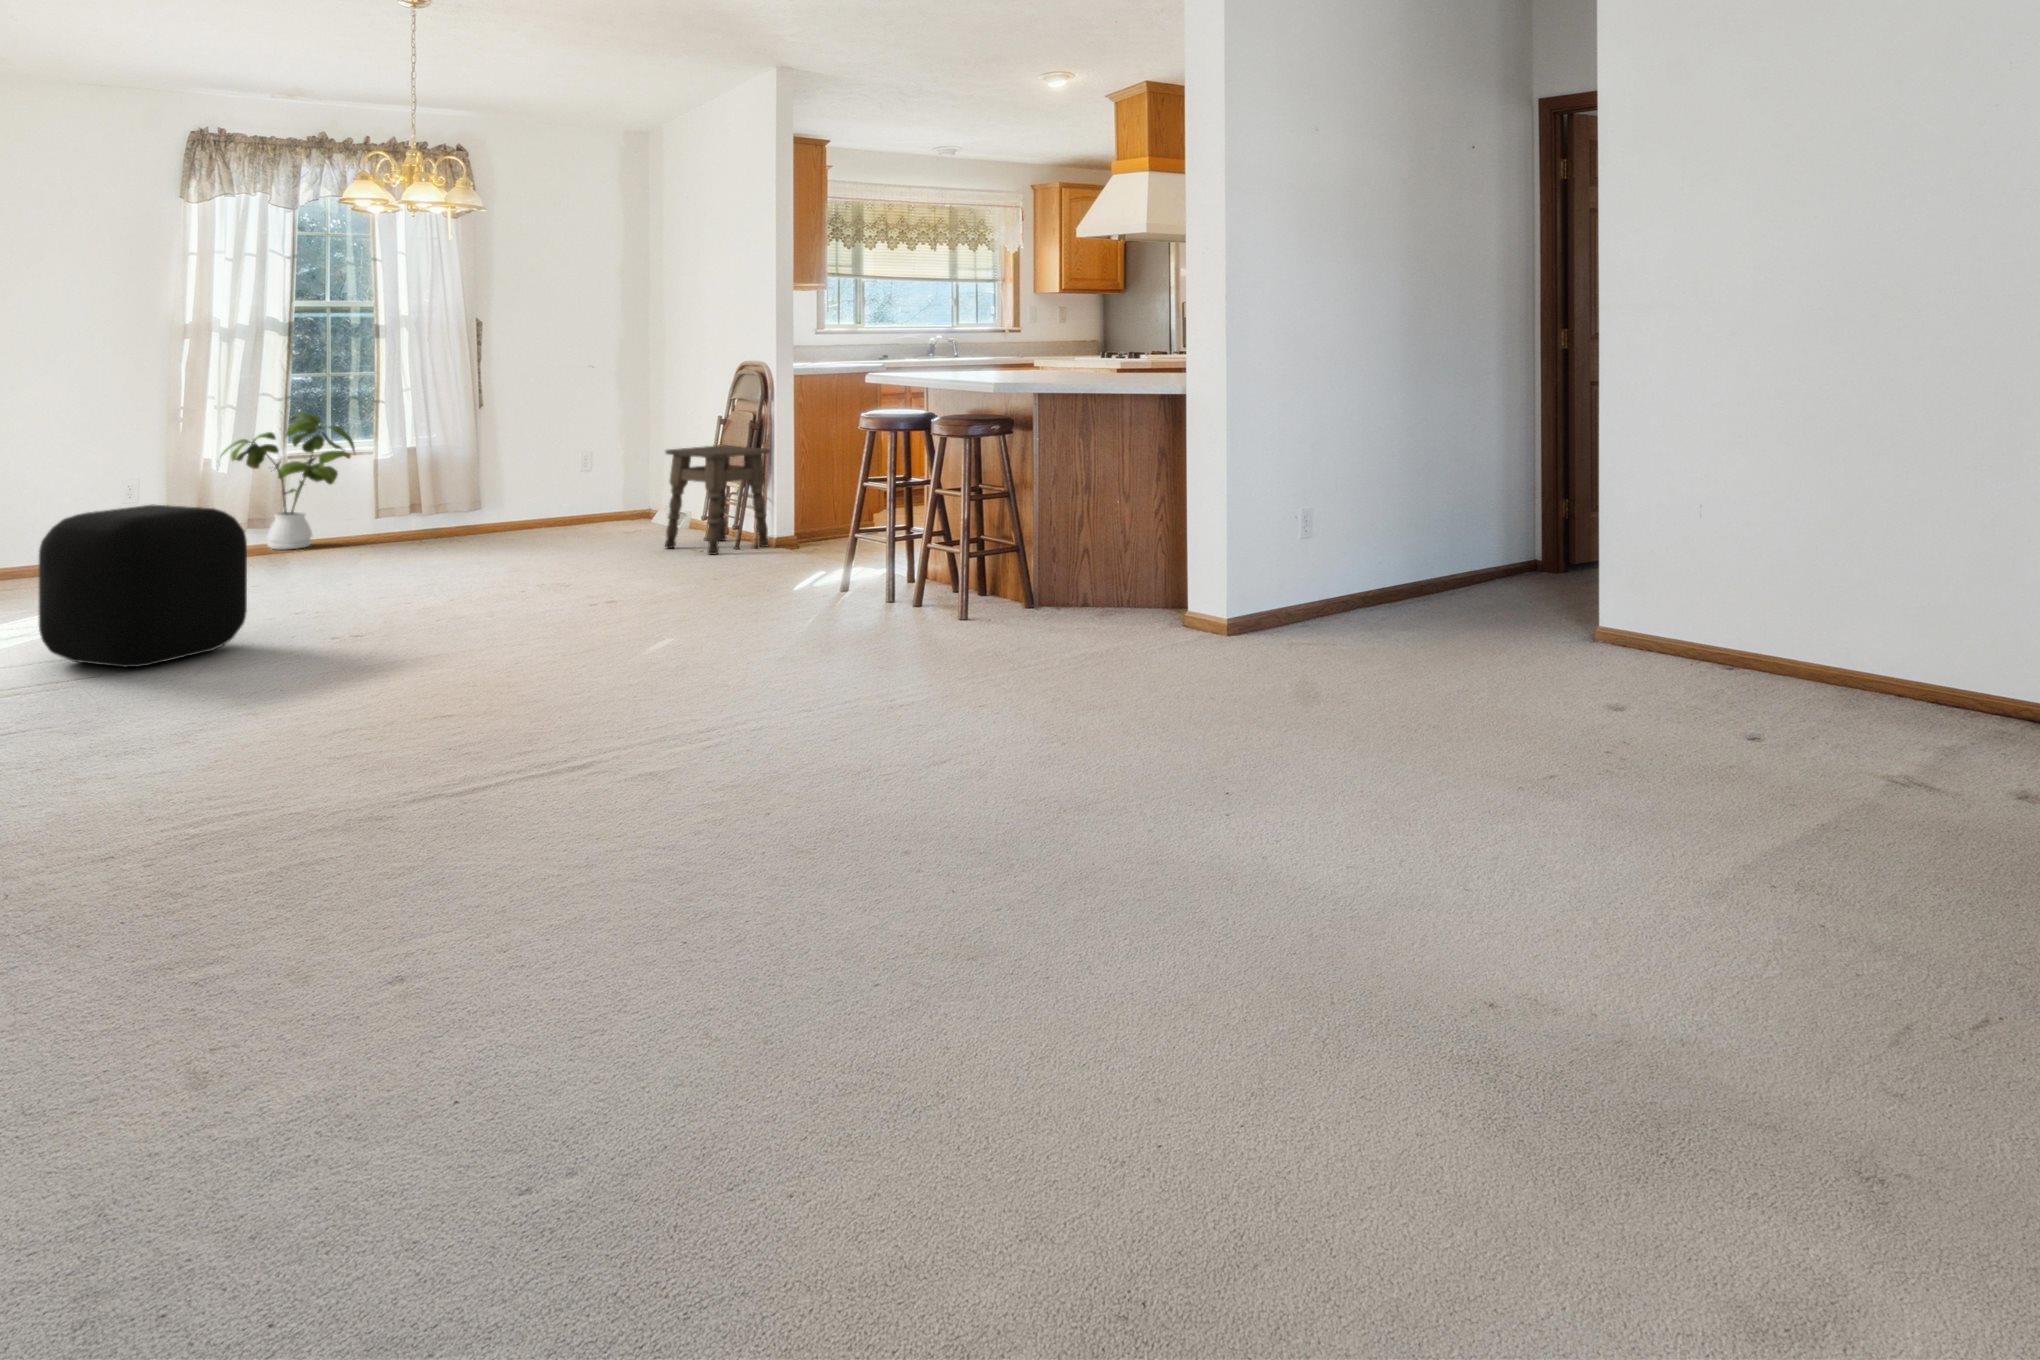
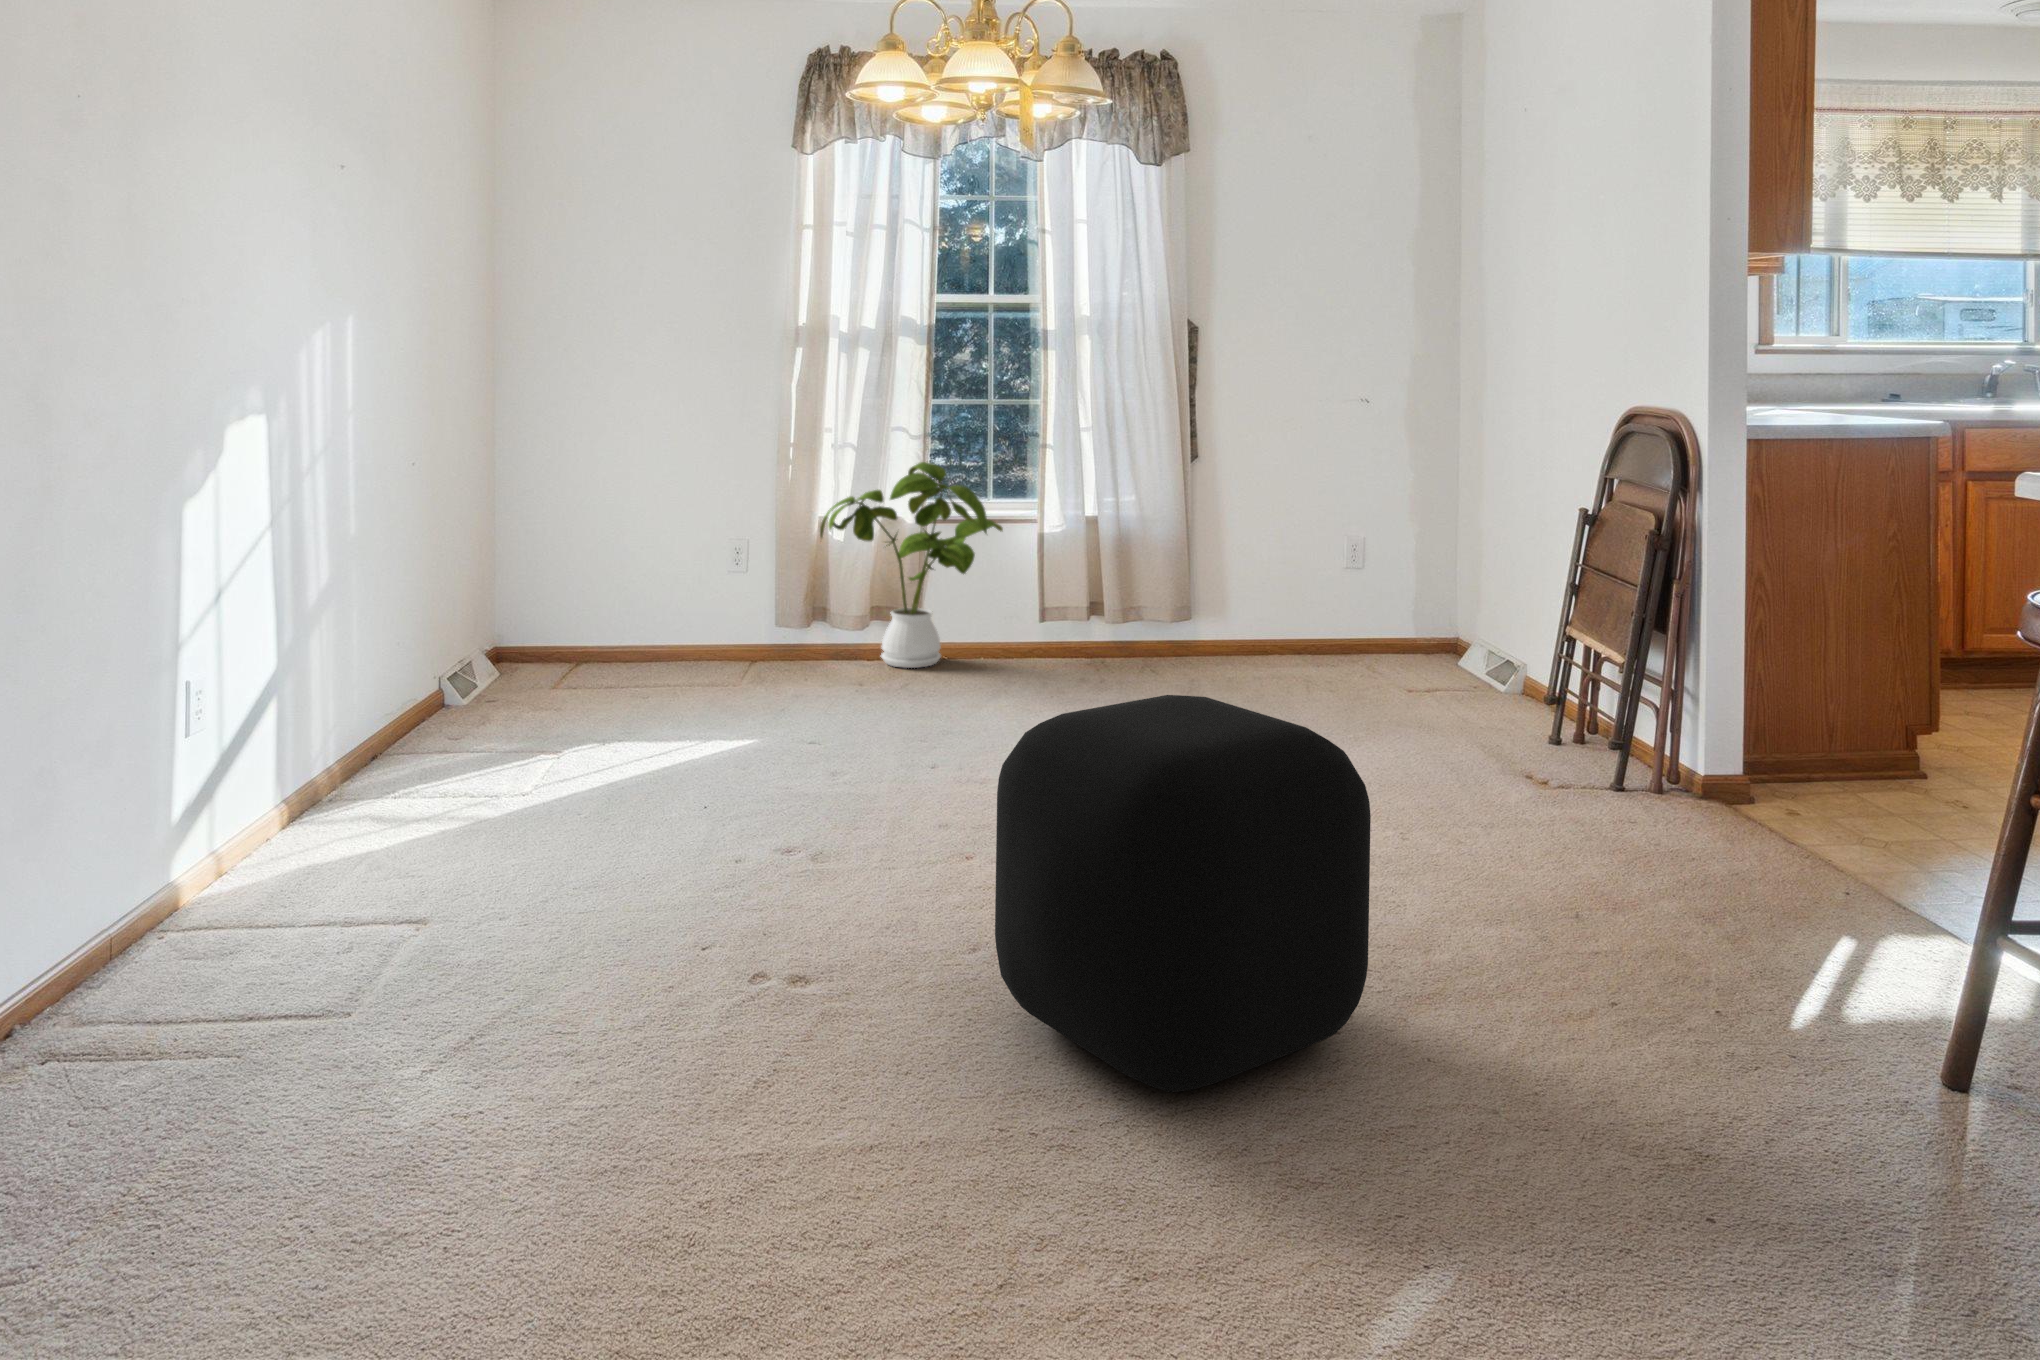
side table: present [665,445,770,555] -> none [1471,569,1691,808]
ottoman: present [39,504,247,667] -> present [995,695,1371,1093]

